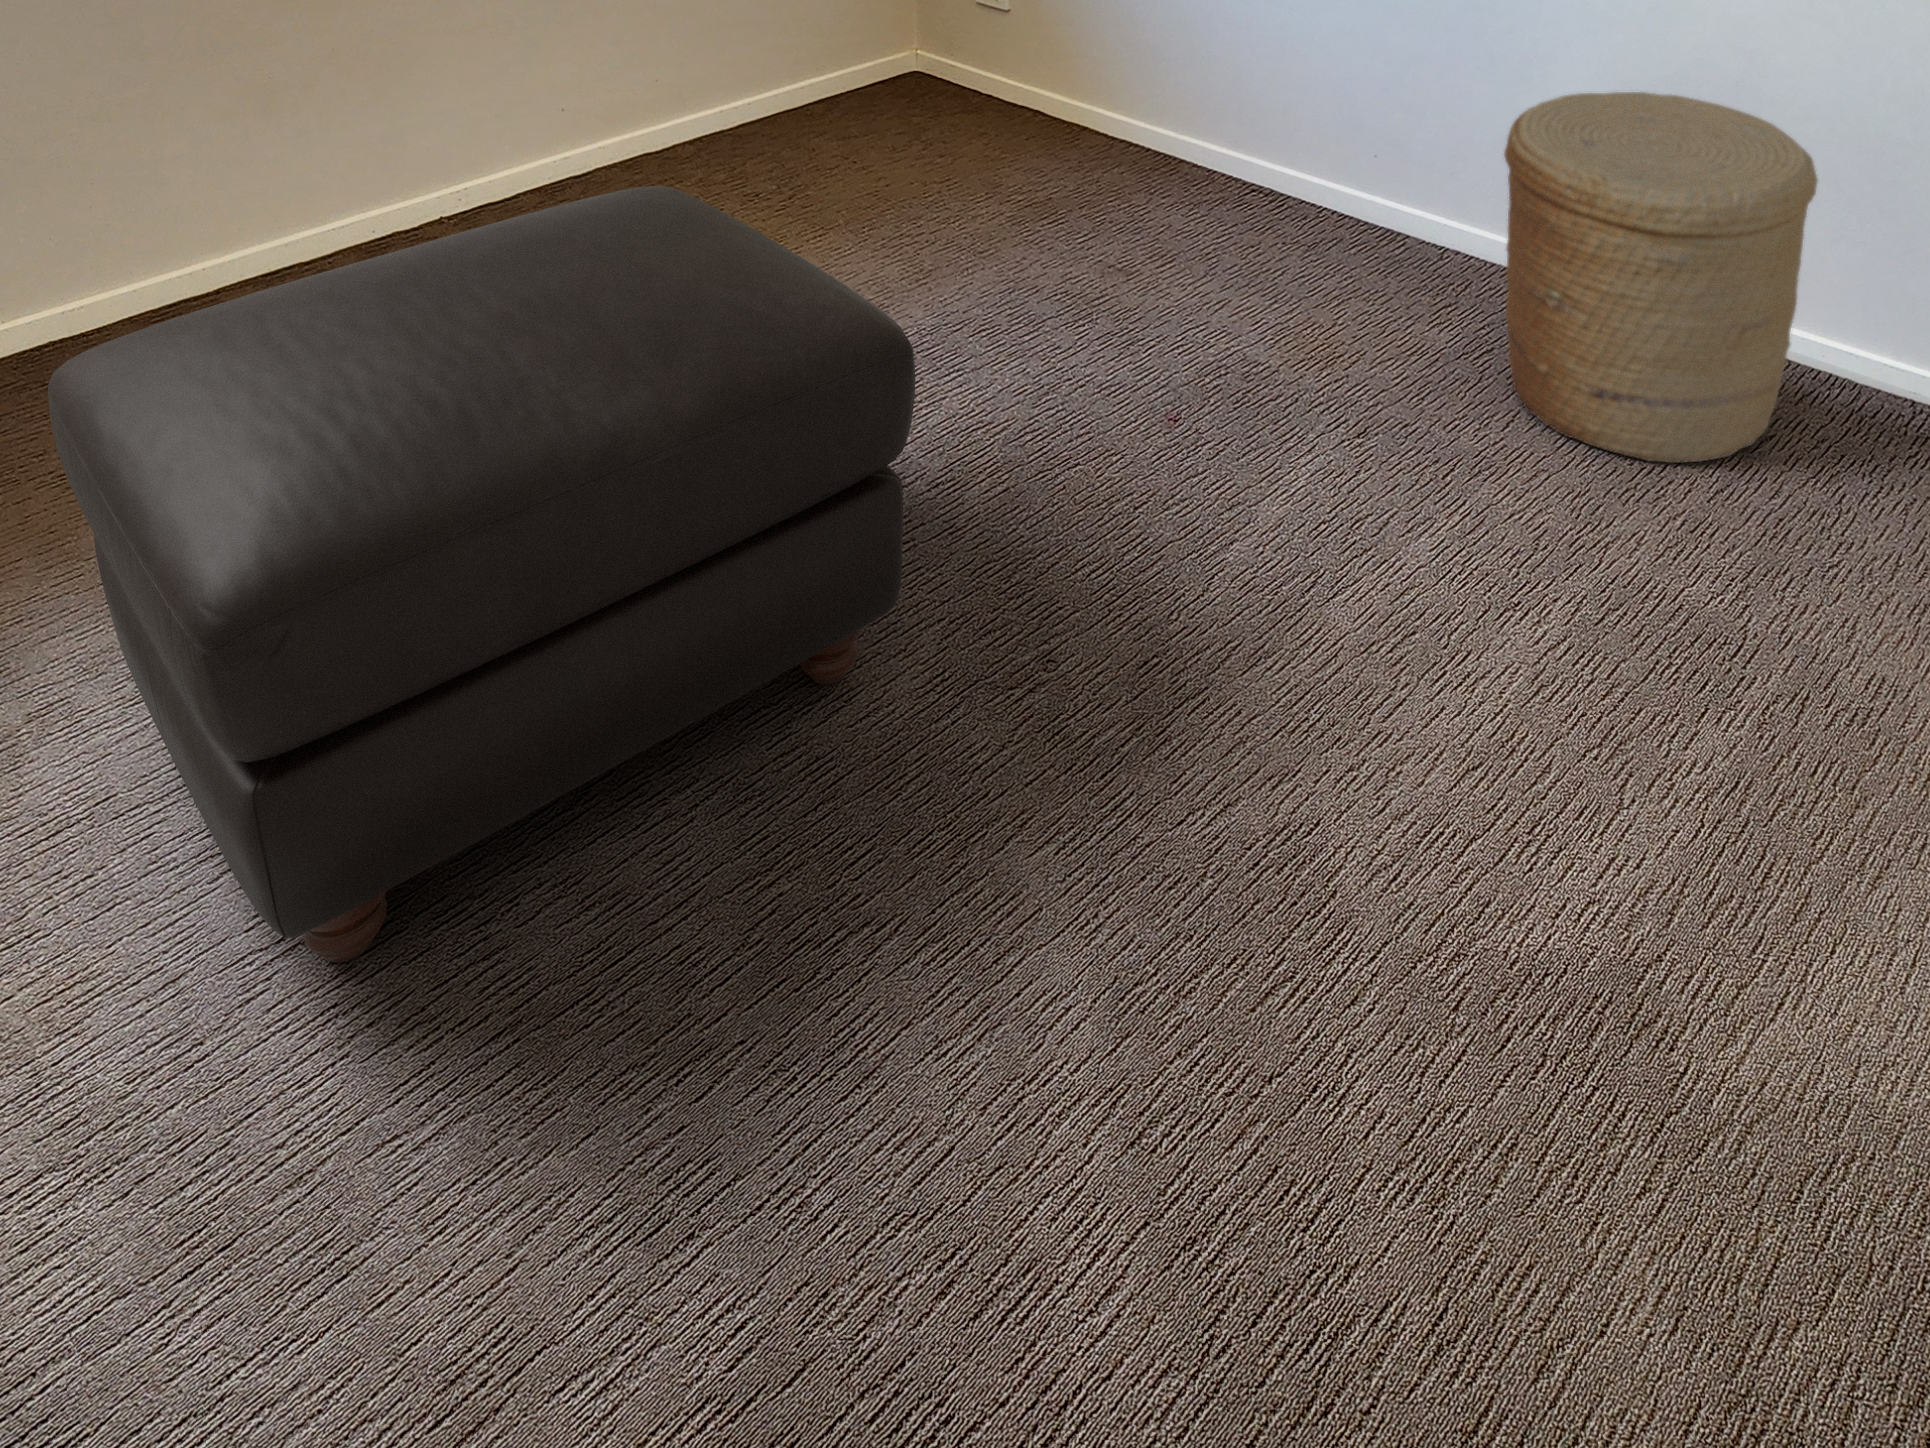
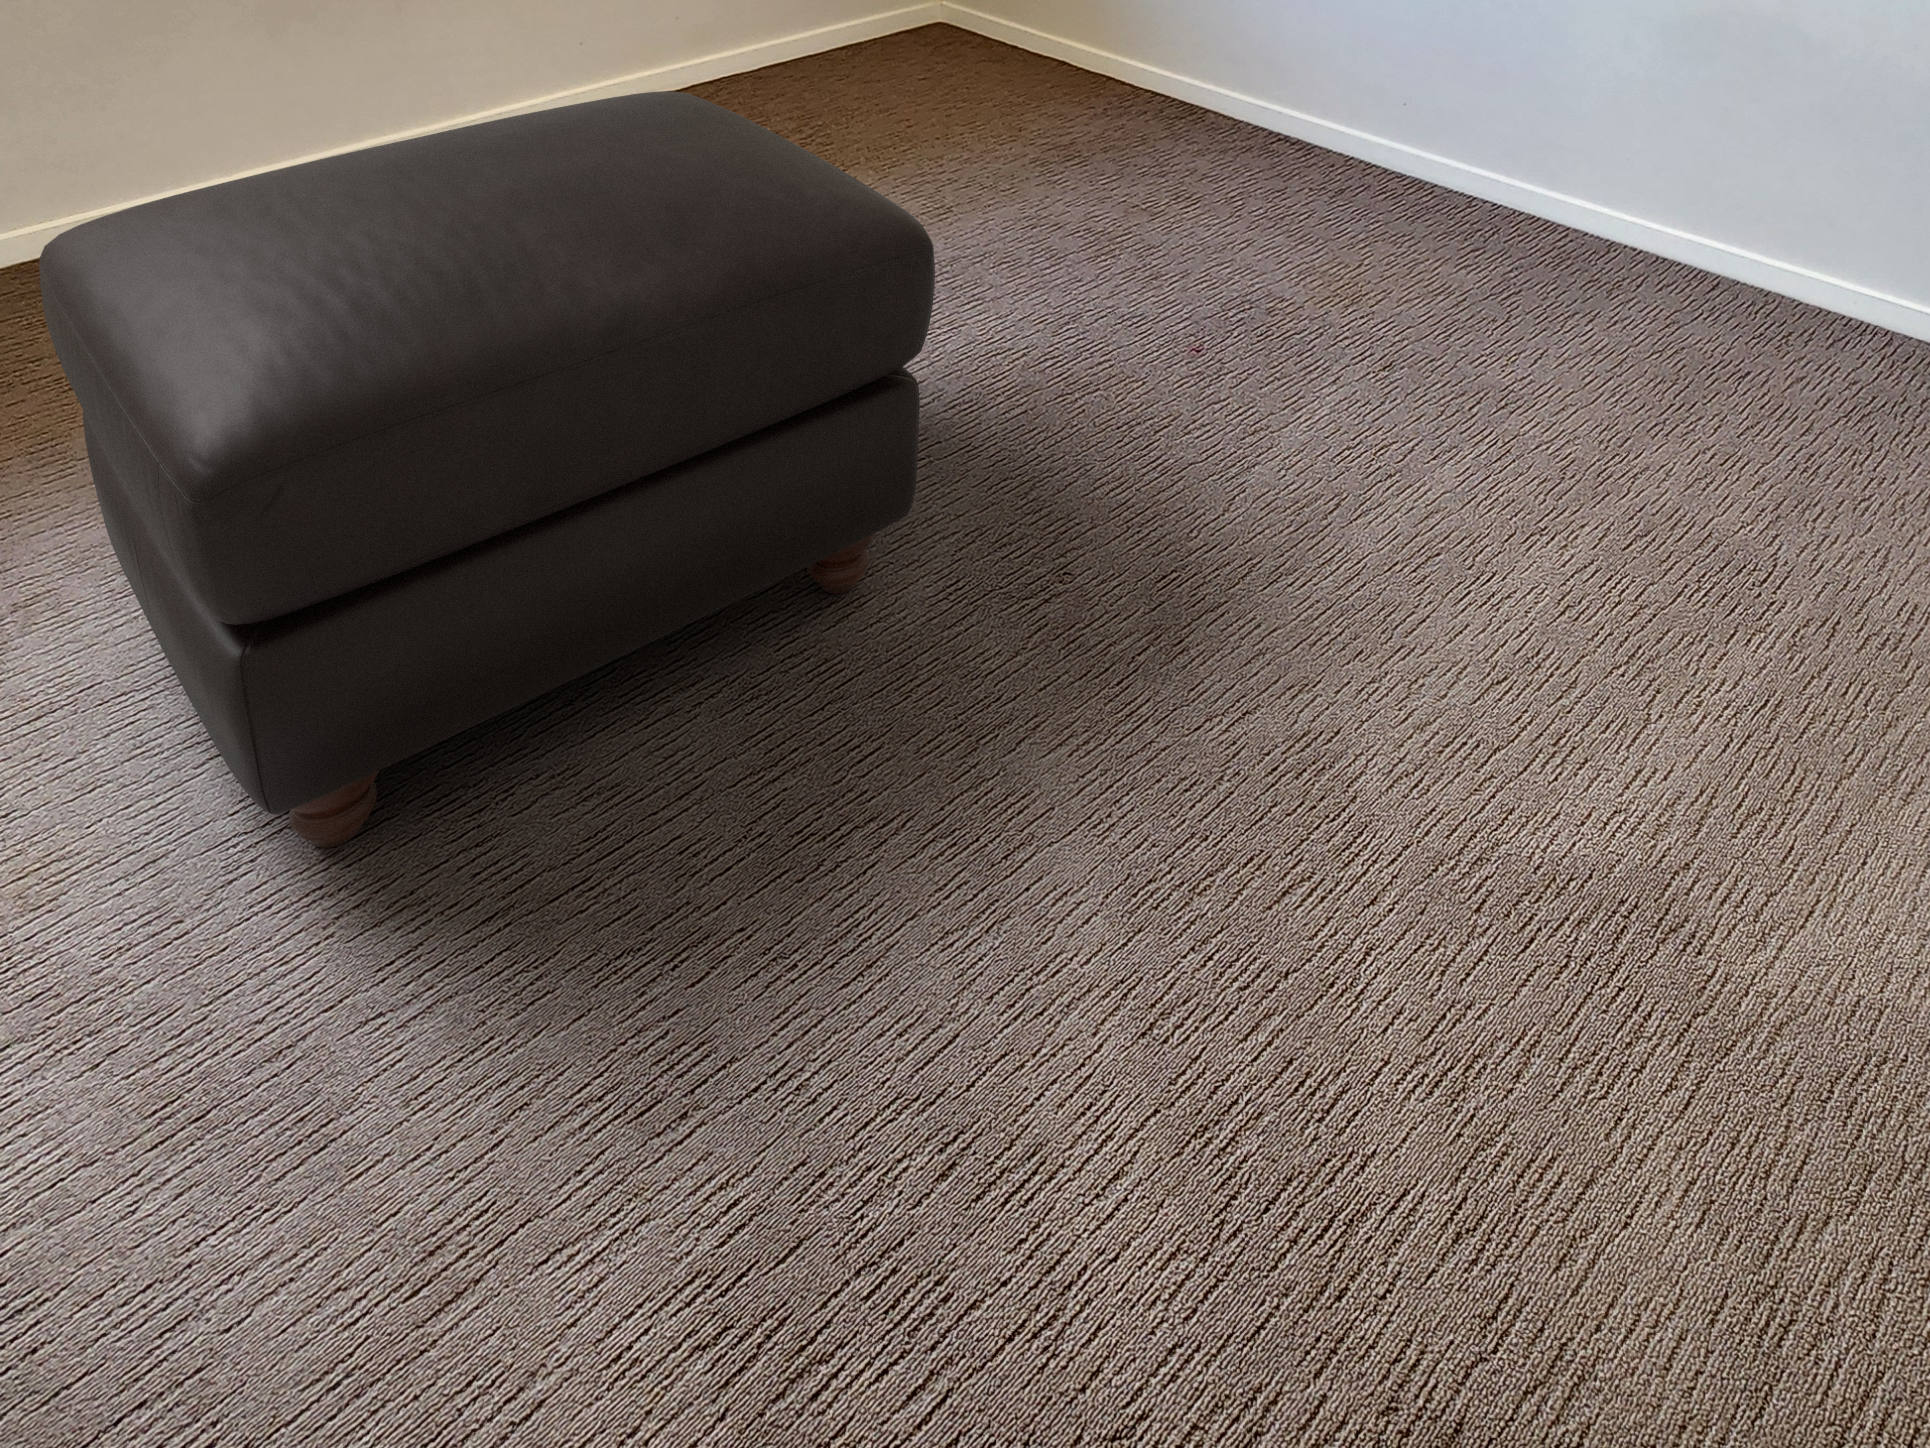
basket: present [1504,92,1818,463] -> none [1536,35,1856,403]

